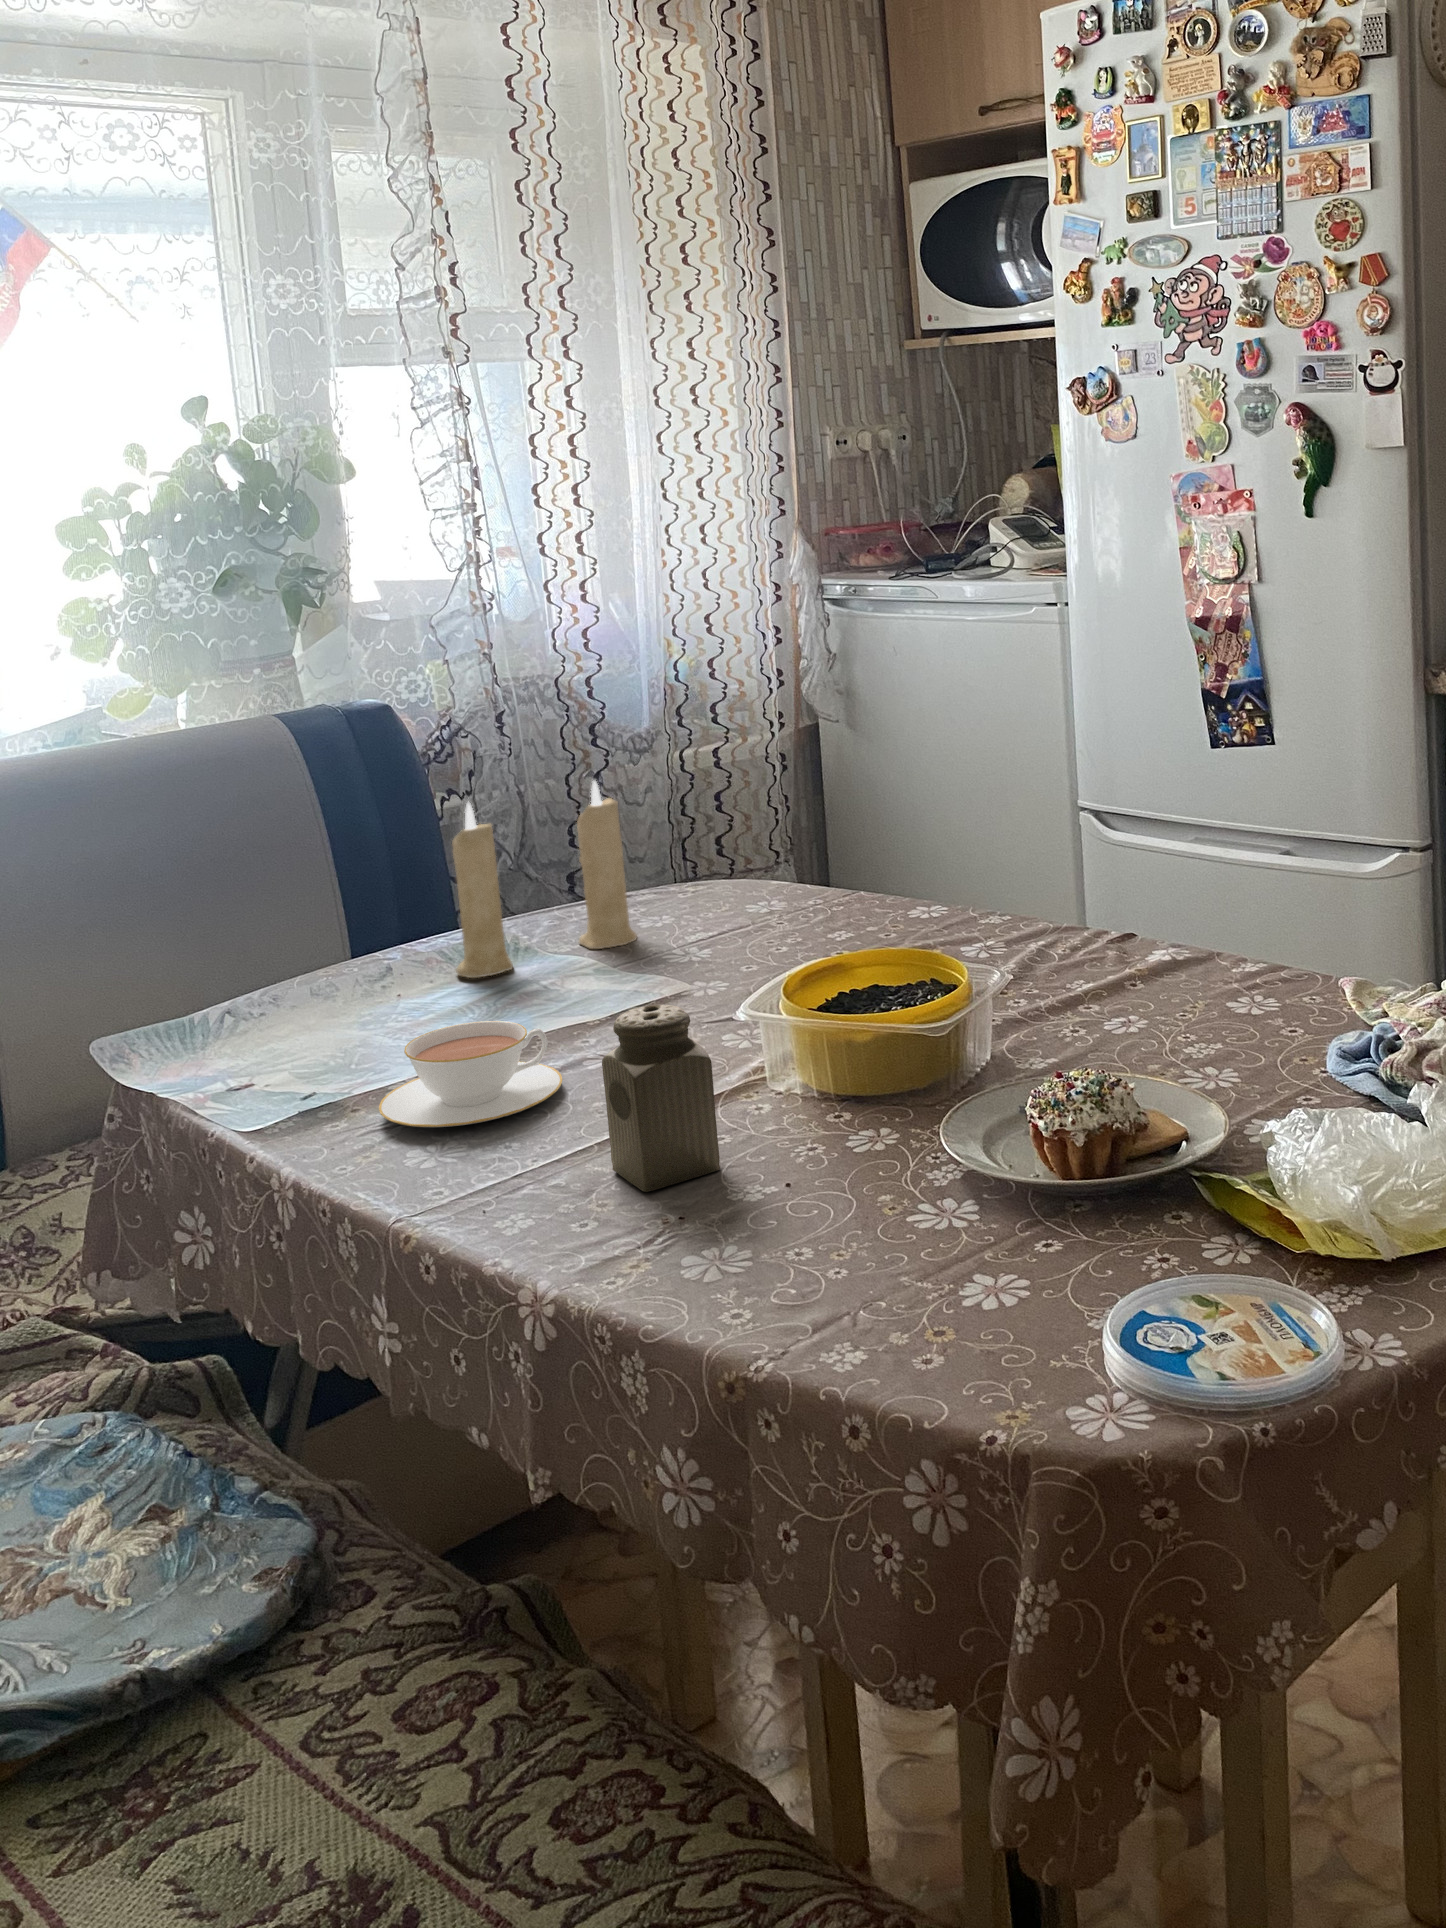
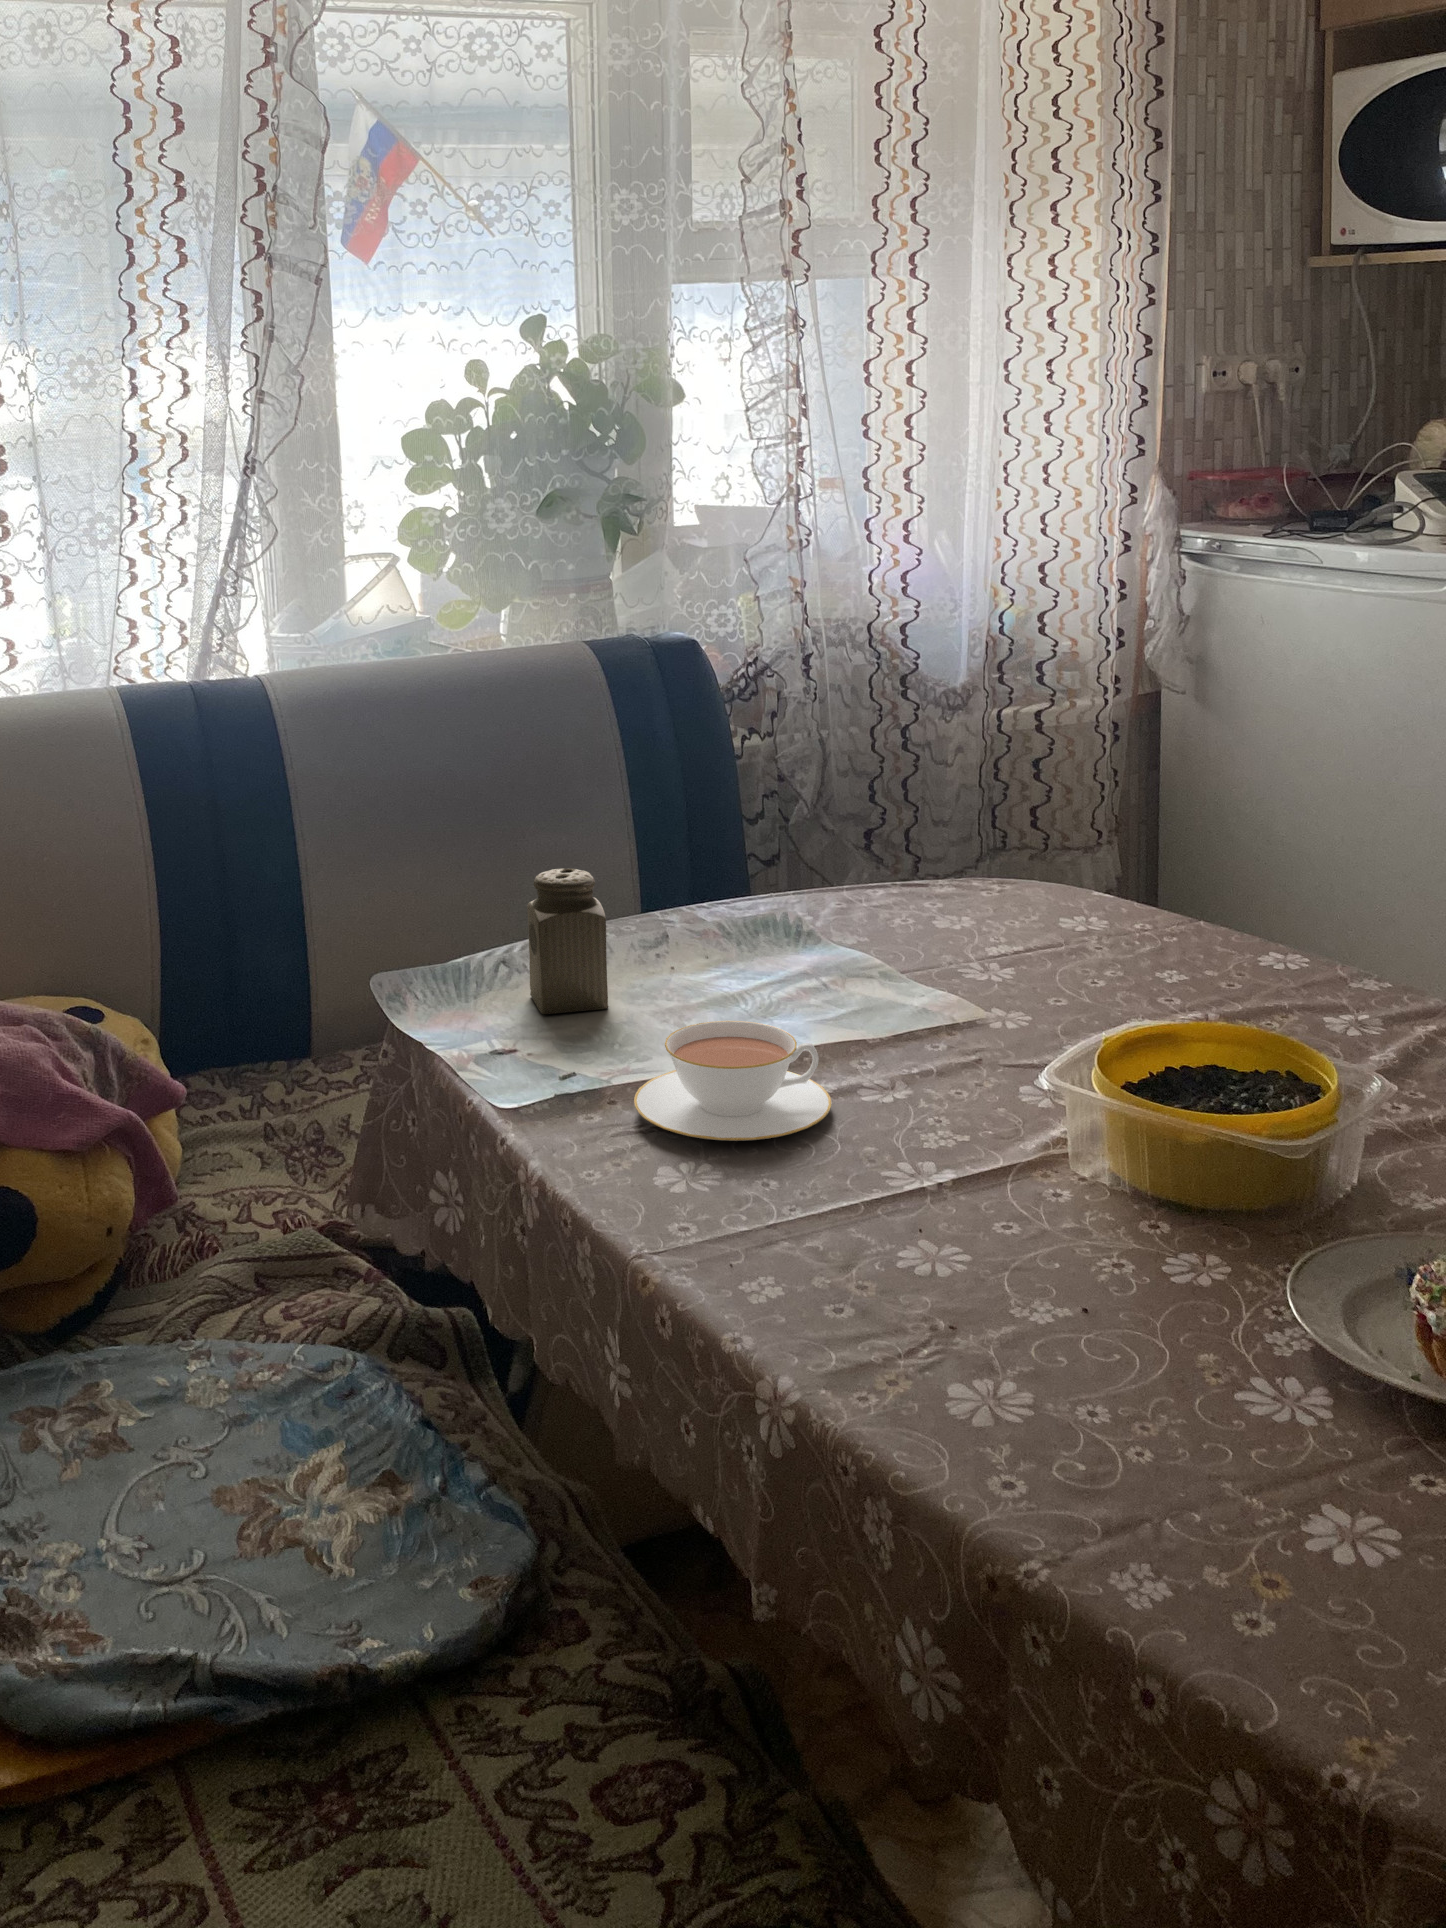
candle: present [452,780,637,978] -> none [732,747,932,955]
salt shaker: present [602,1005,720,1192] -> present [527,869,608,1014]

